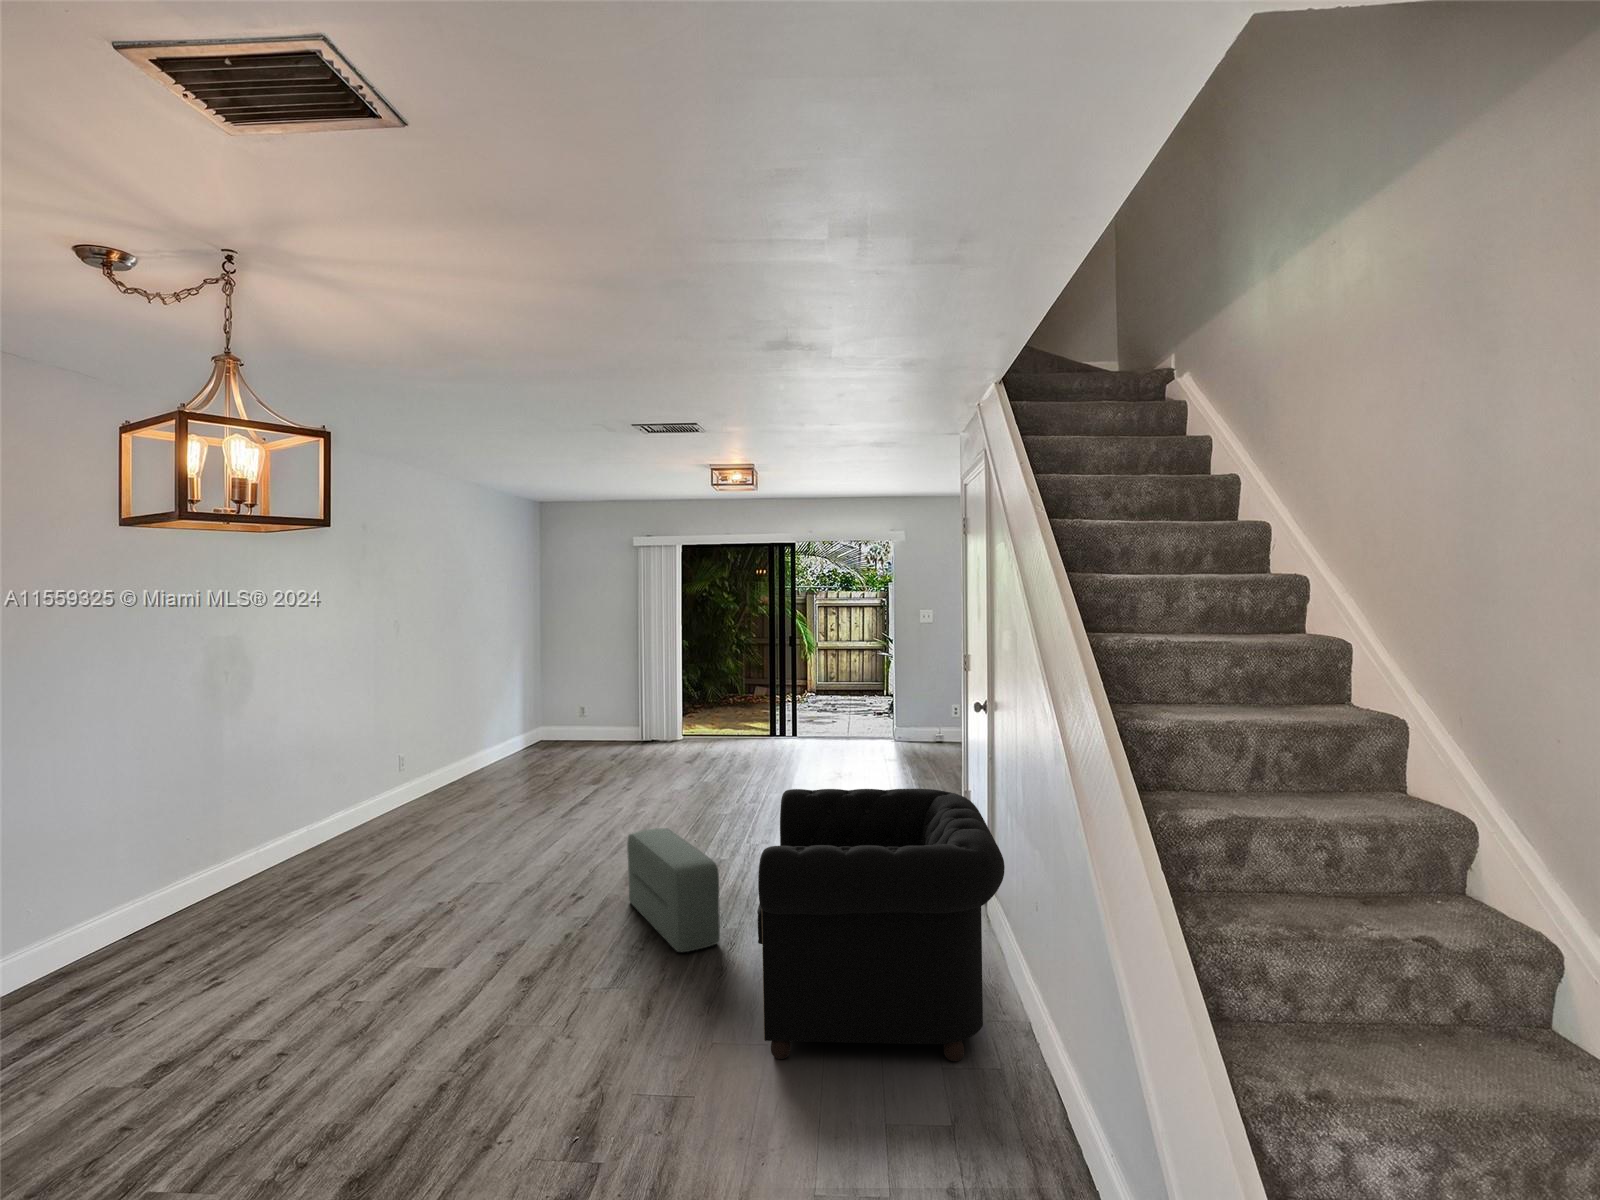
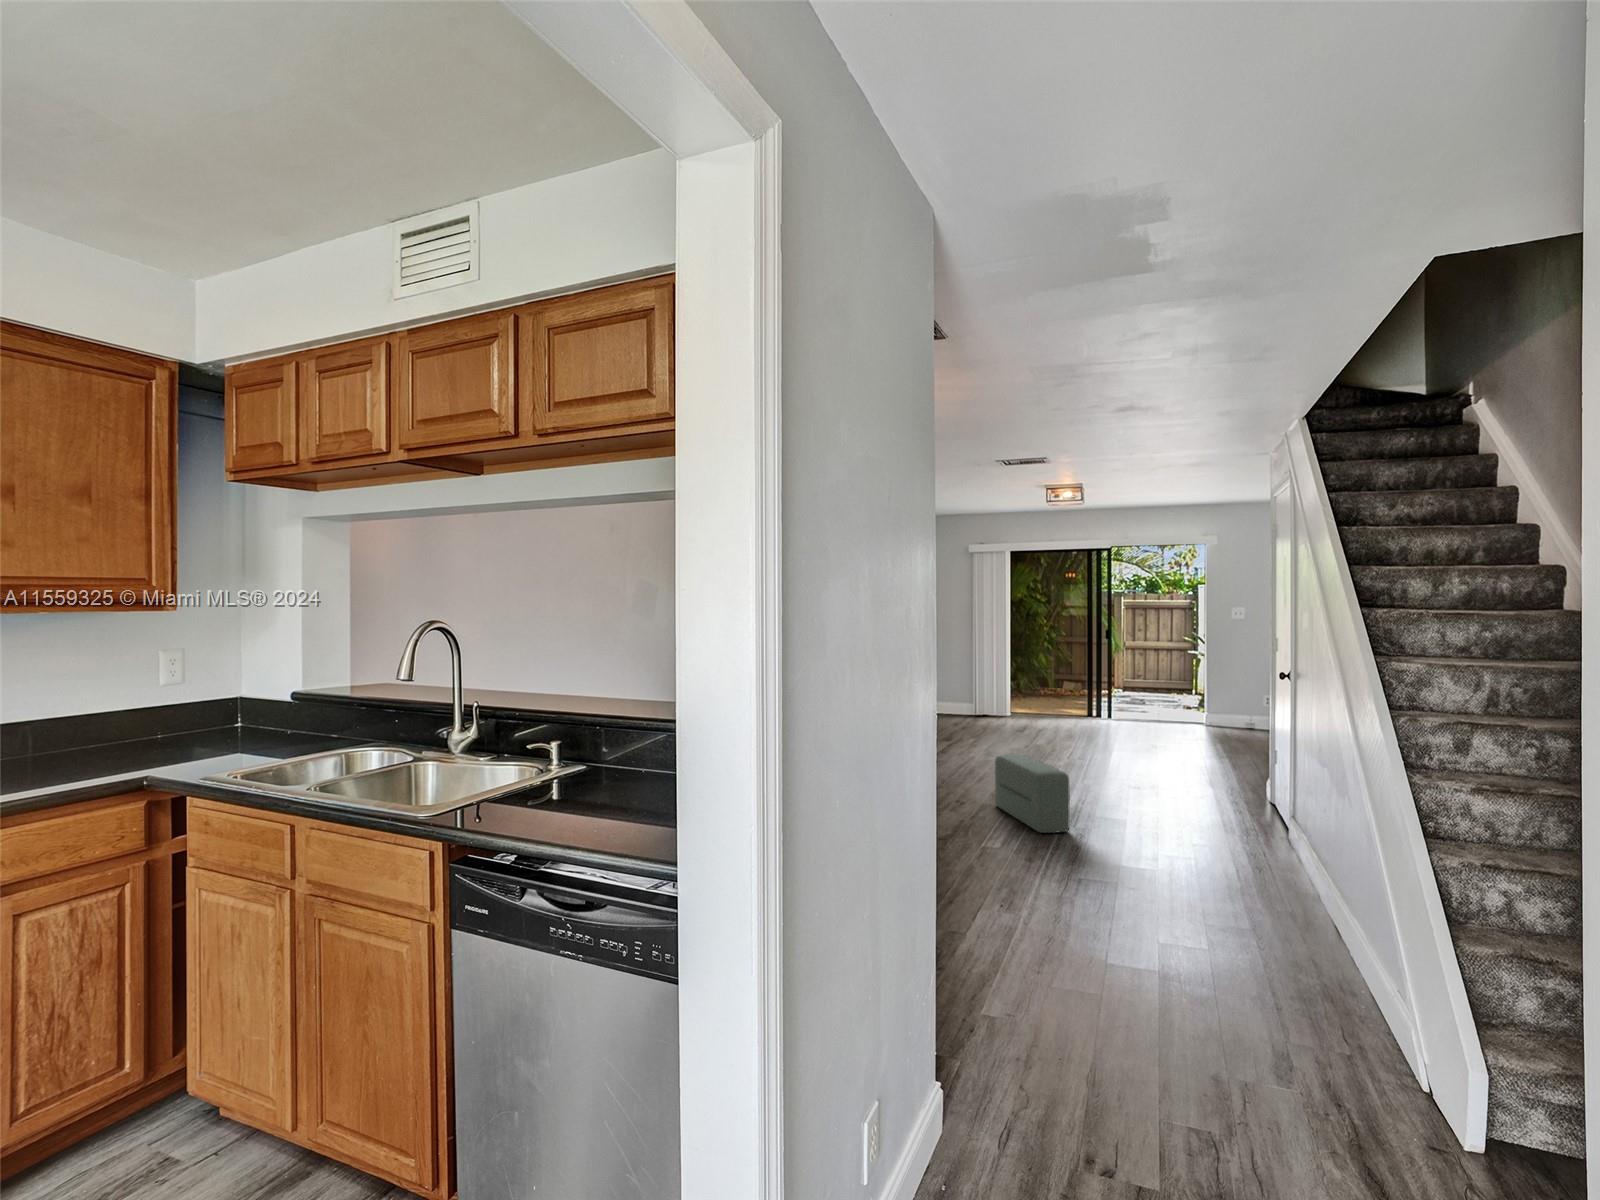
armchair: present [757,789,1005,1061] -> none [1112,723,1296,902]

